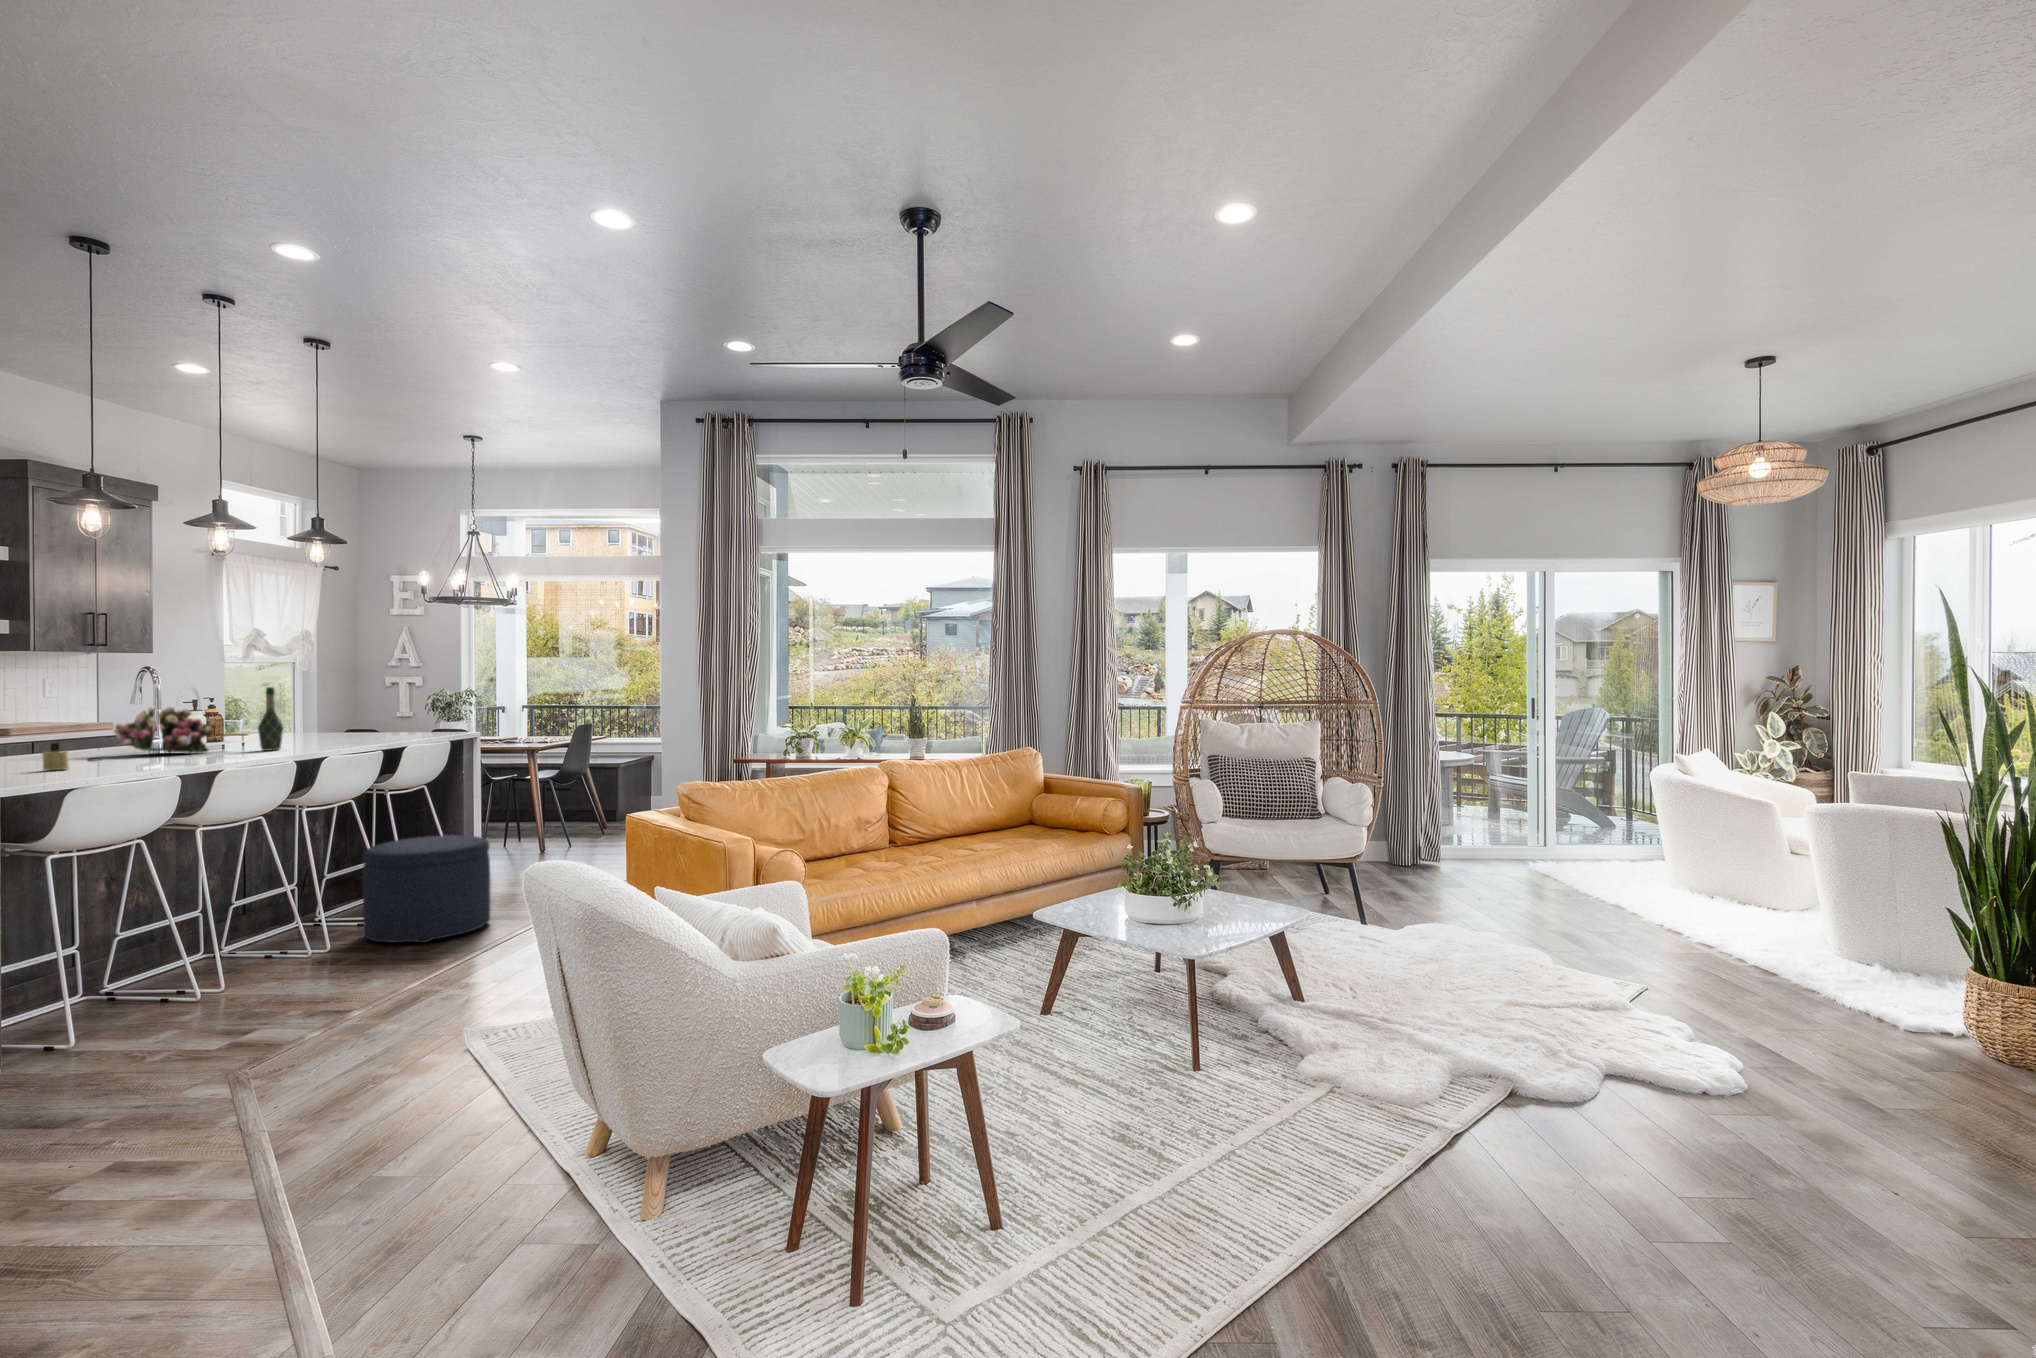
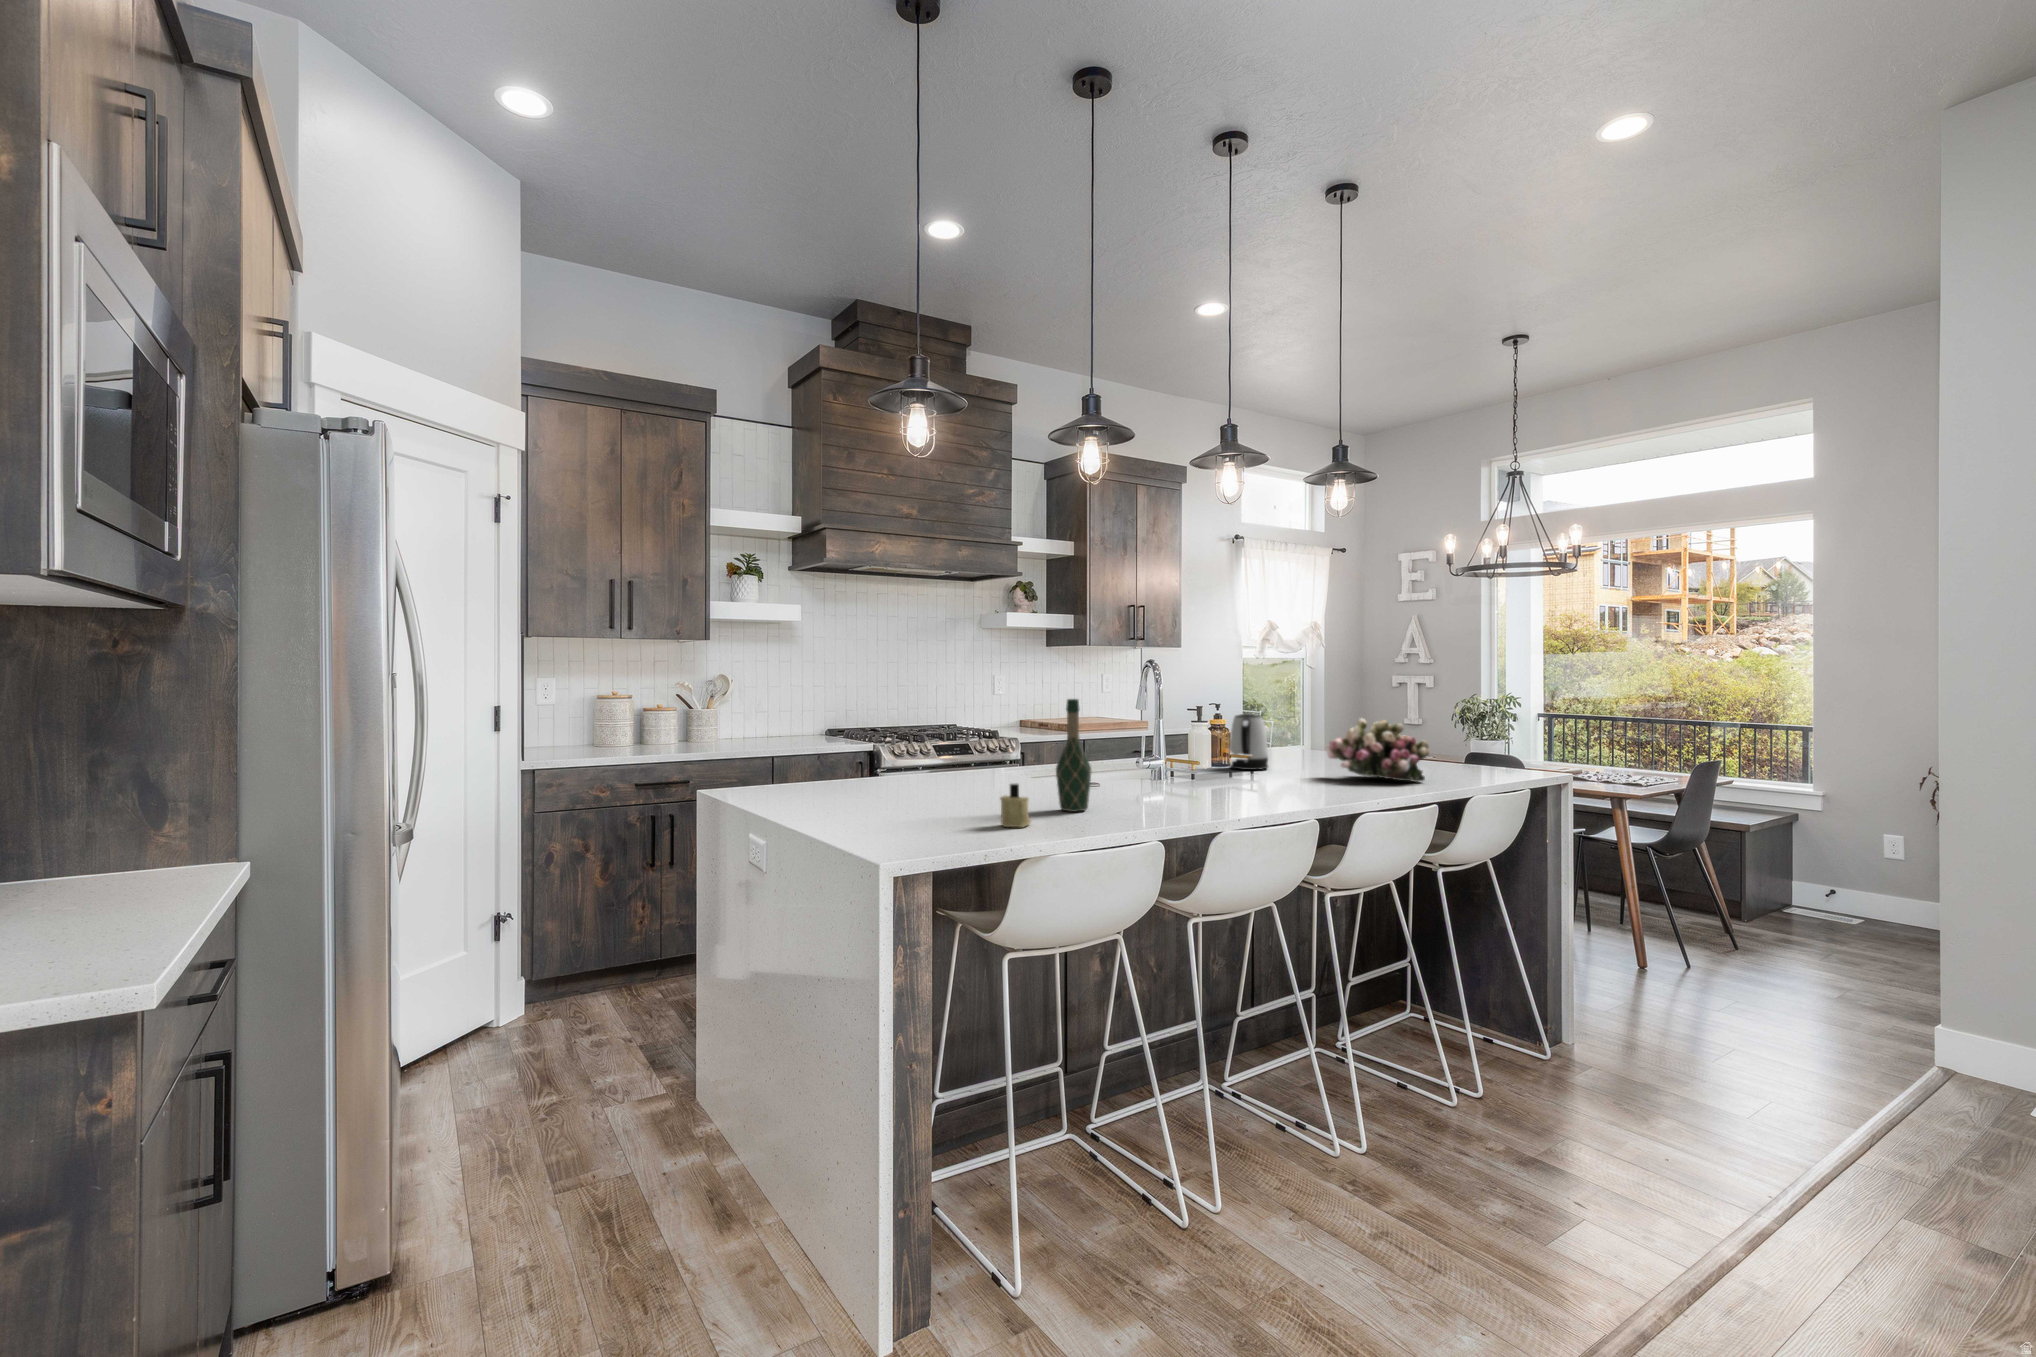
wine bottle: present [258,687,283,751] -> present [1056,699,1091,812]
kettle: none [221,702,257,744] -> present [1230,713,1268,770]
flower arrangement: present [114,707,216,753] -> present [1326,719,1429,782]
ottoman: present [363,835,490,943] -> none [1421,976,1663,1230]

